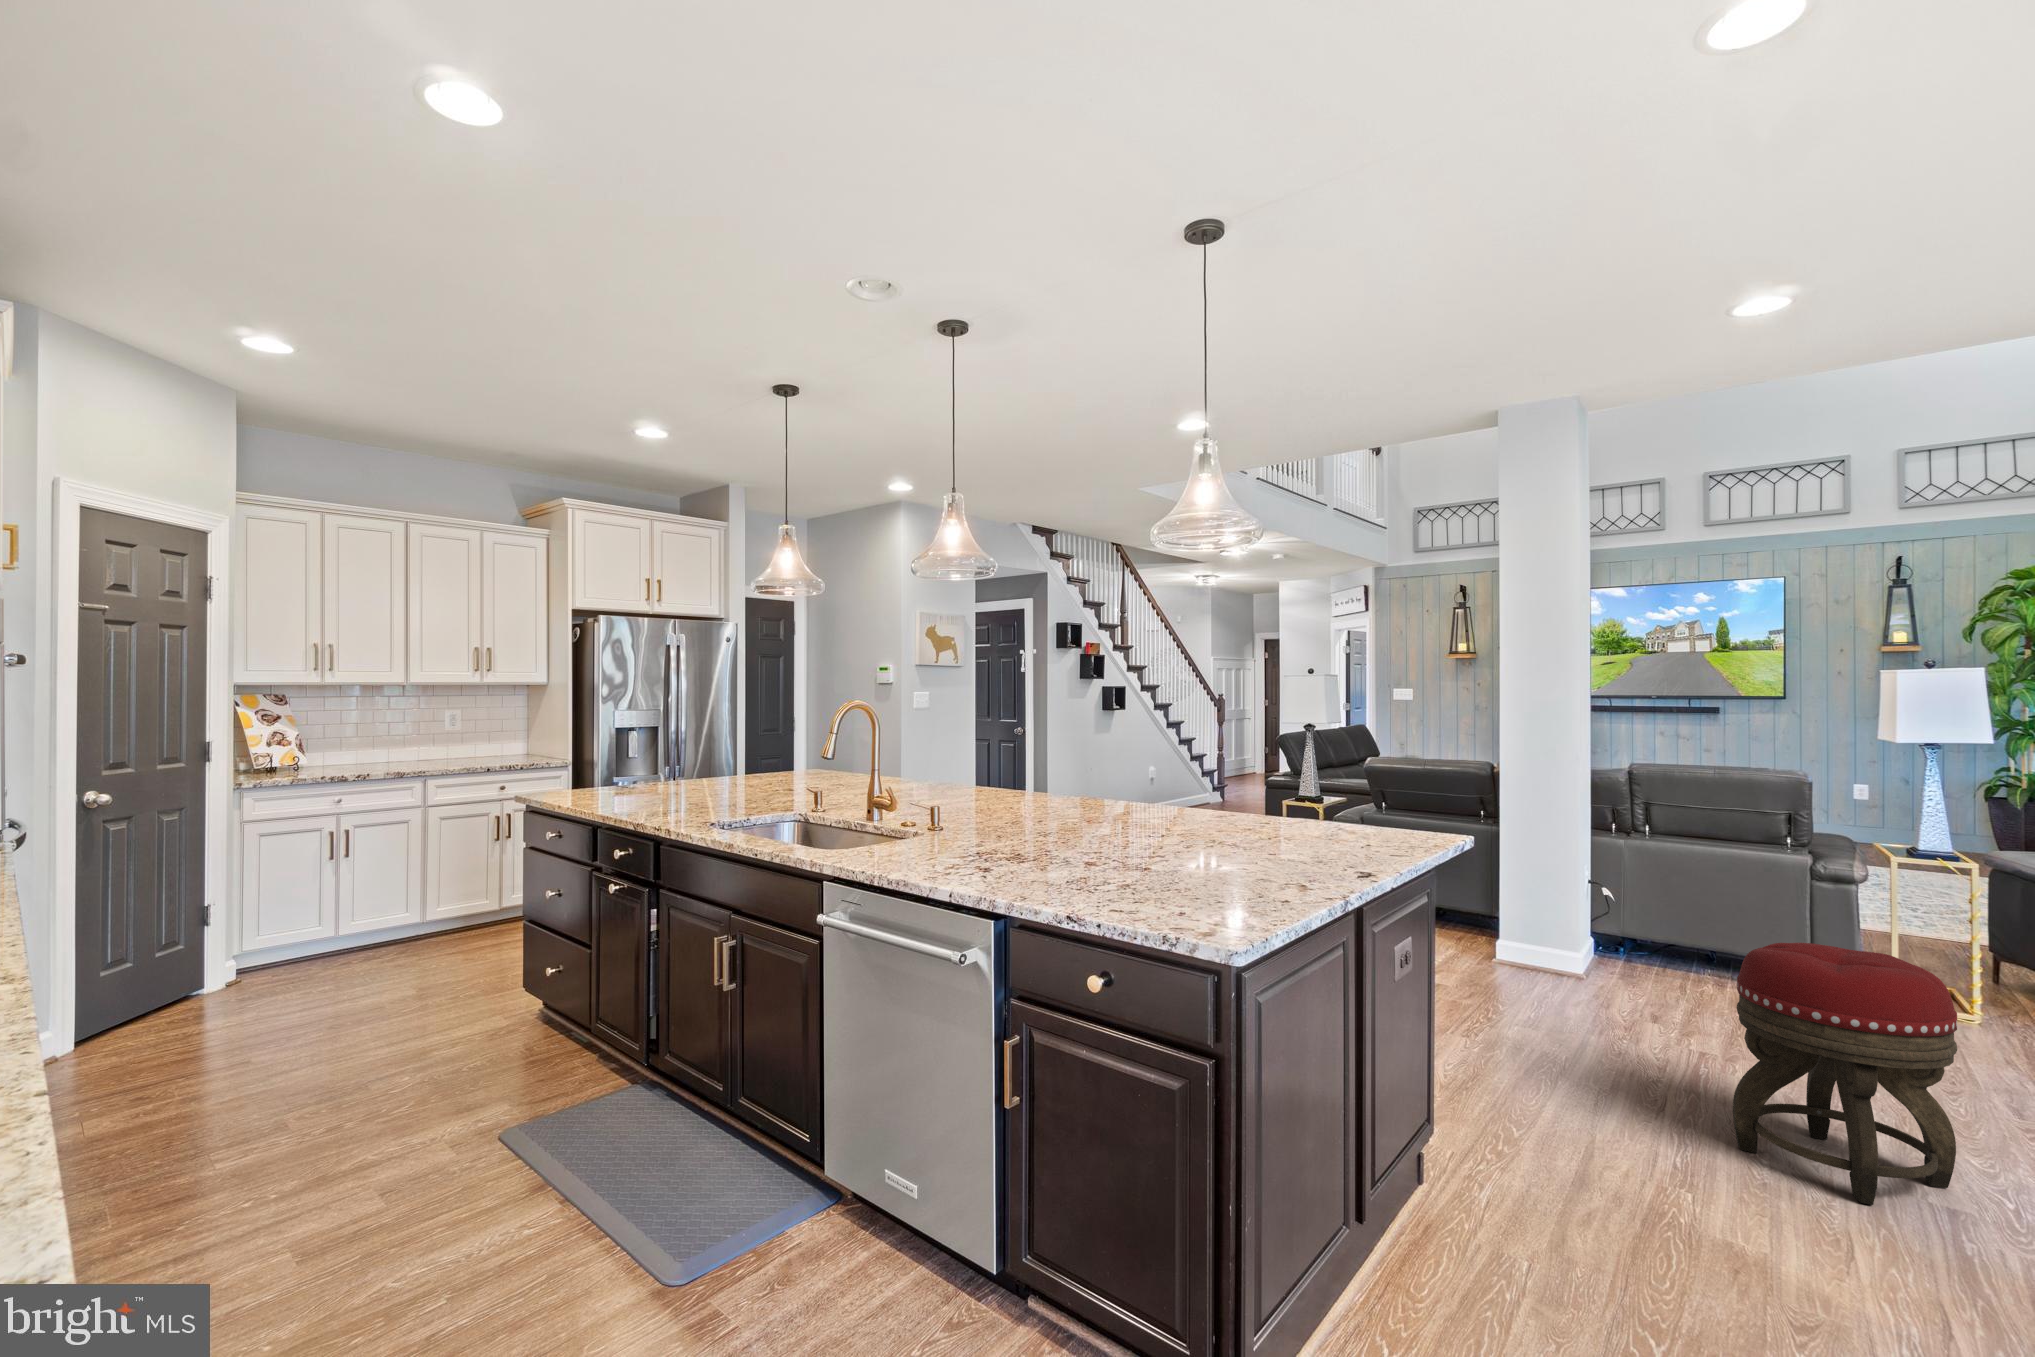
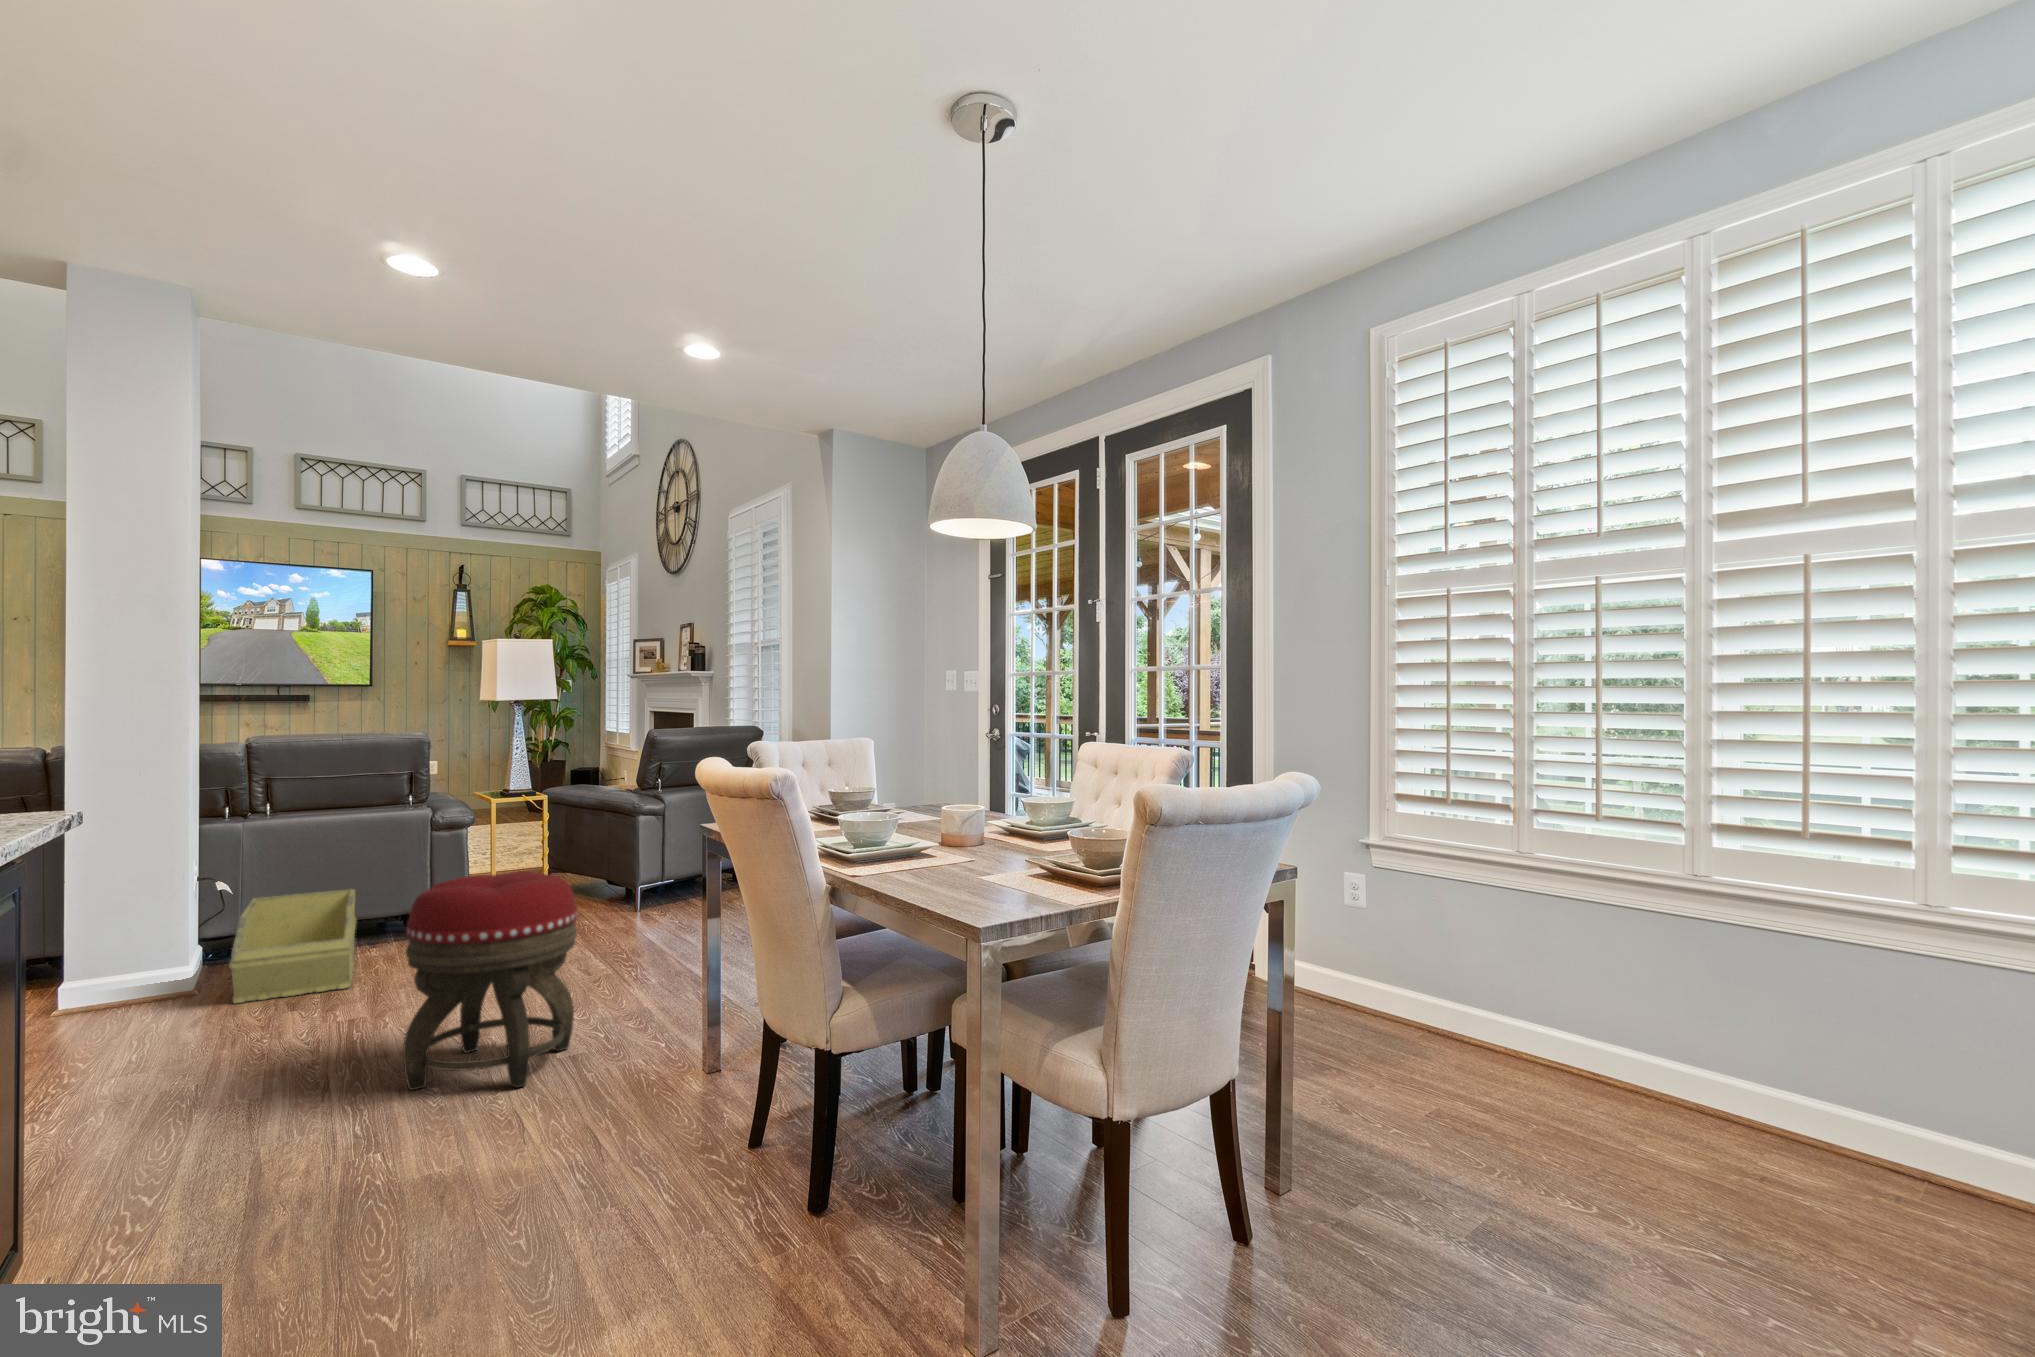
storage bin: none [1603,910,1726,1022] -> present [229,889,356,1003]

